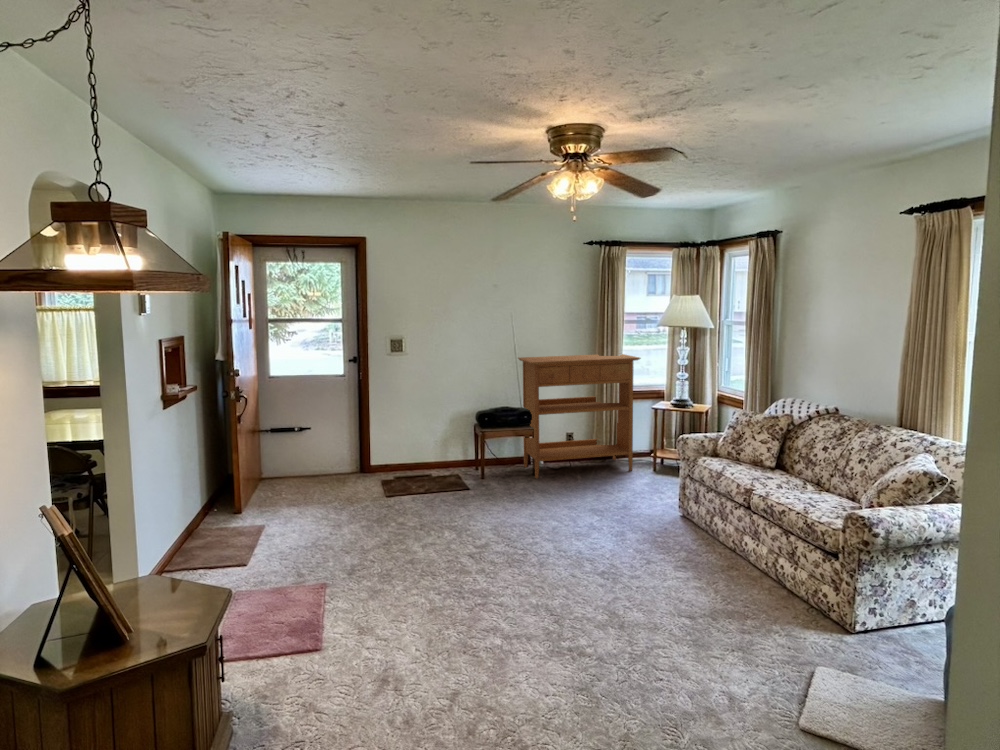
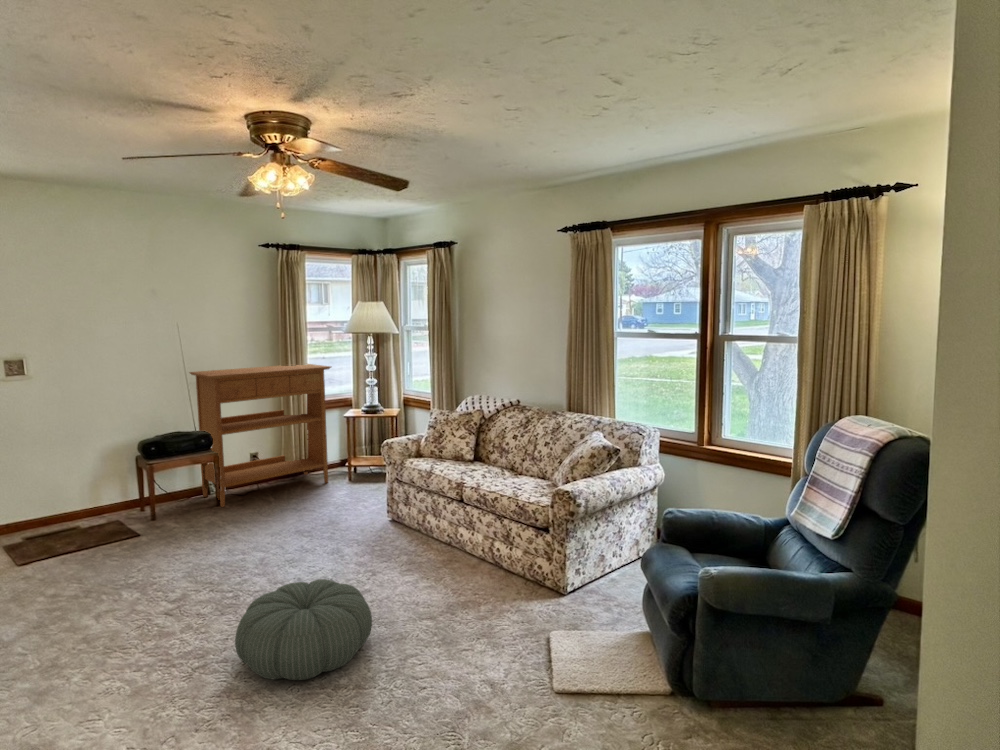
pouf: none [511,553,627,637] -> present [235,579,372,680]

